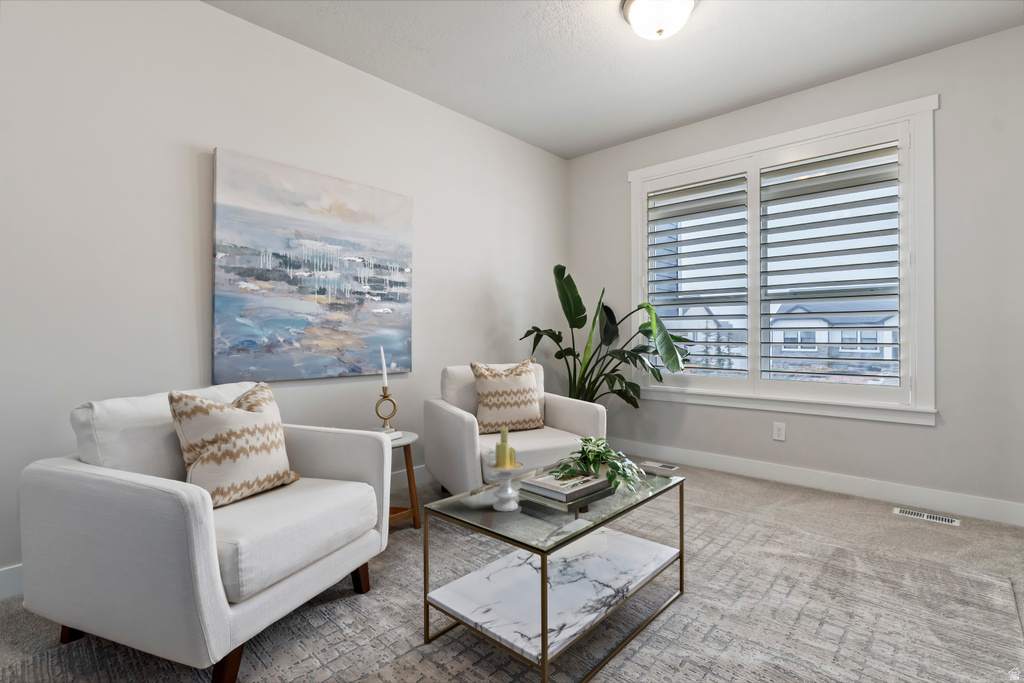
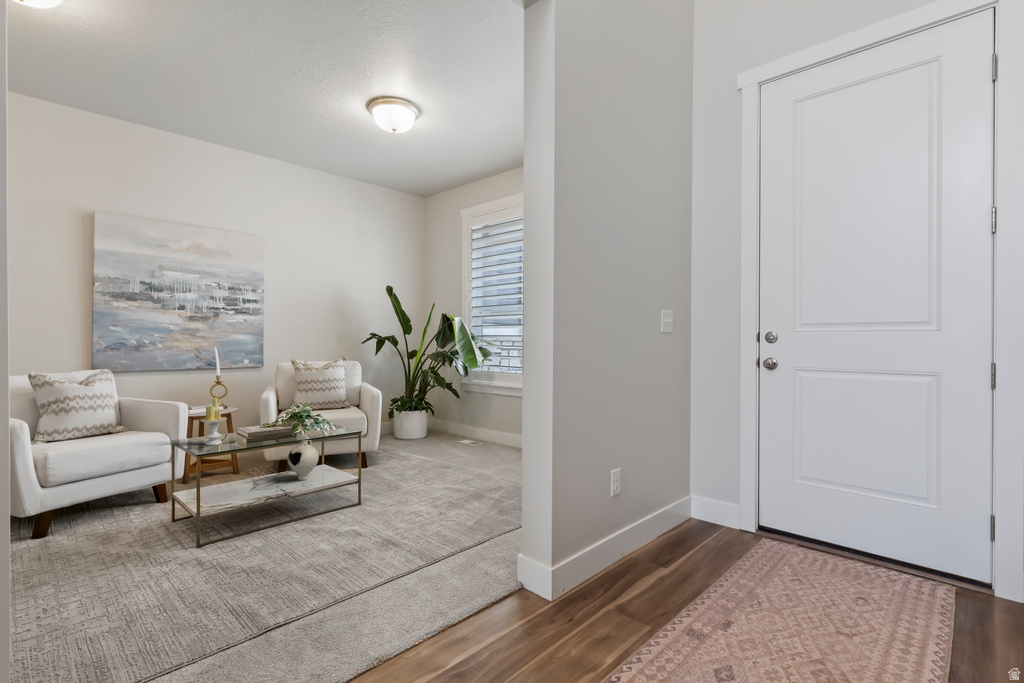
decorative vase: none [591,483,639,556] -> present [288,438,319,480]

